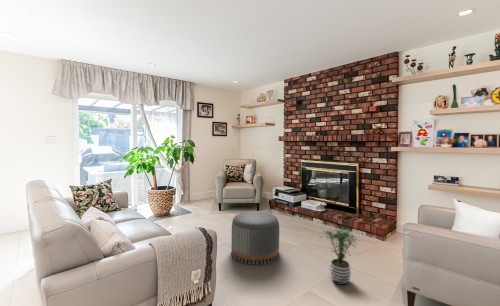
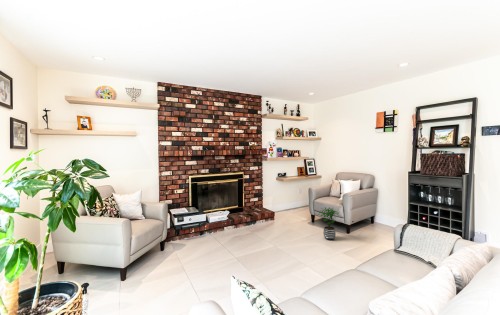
pouf: present [231,211,279,265] -> none [272,221,316,270]

